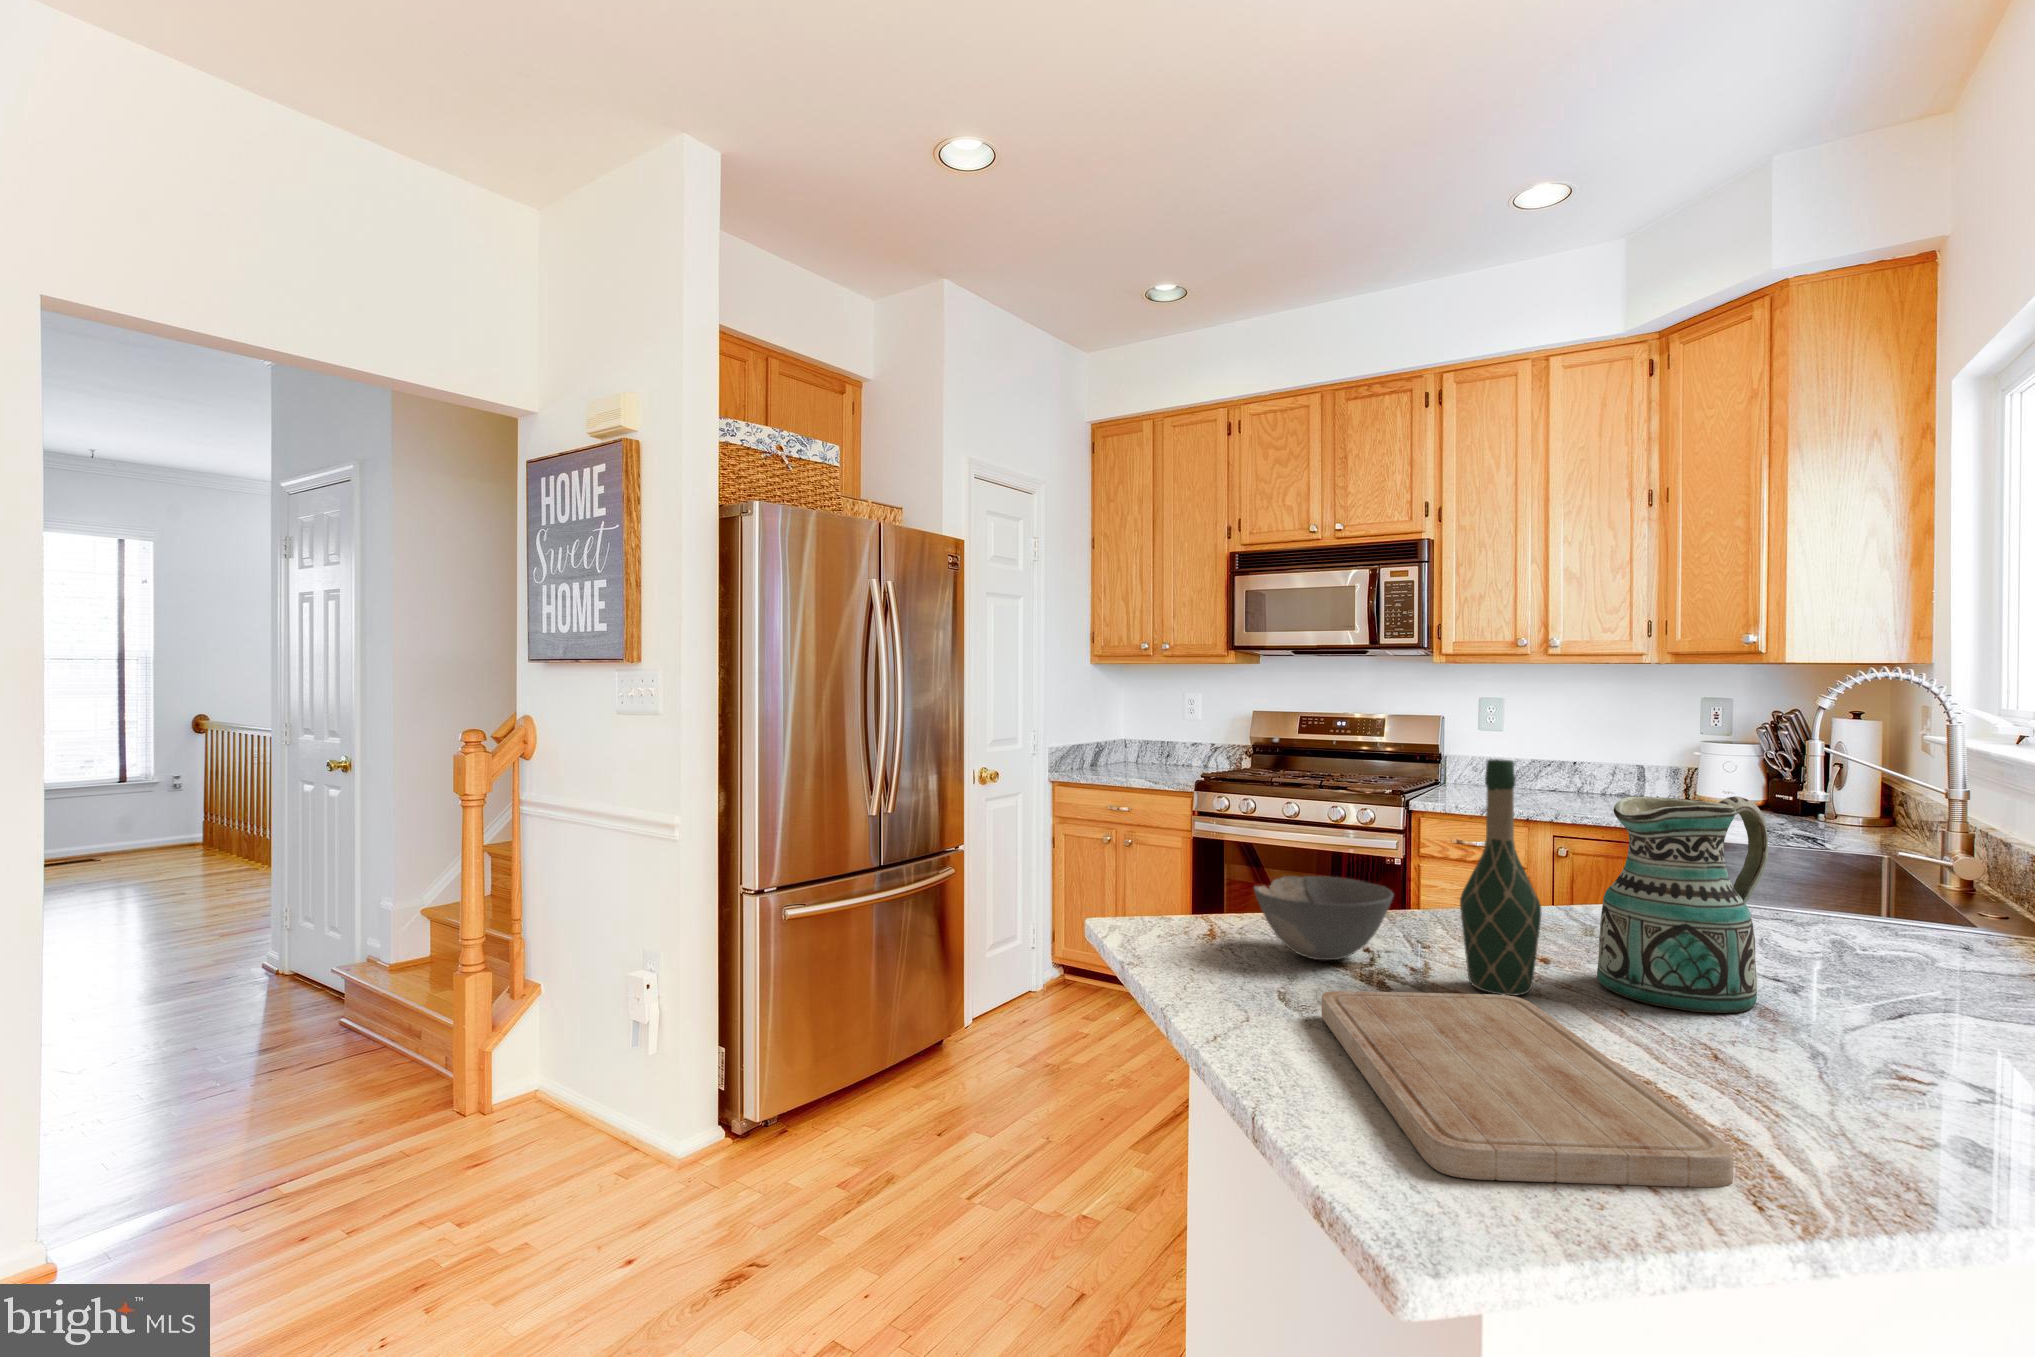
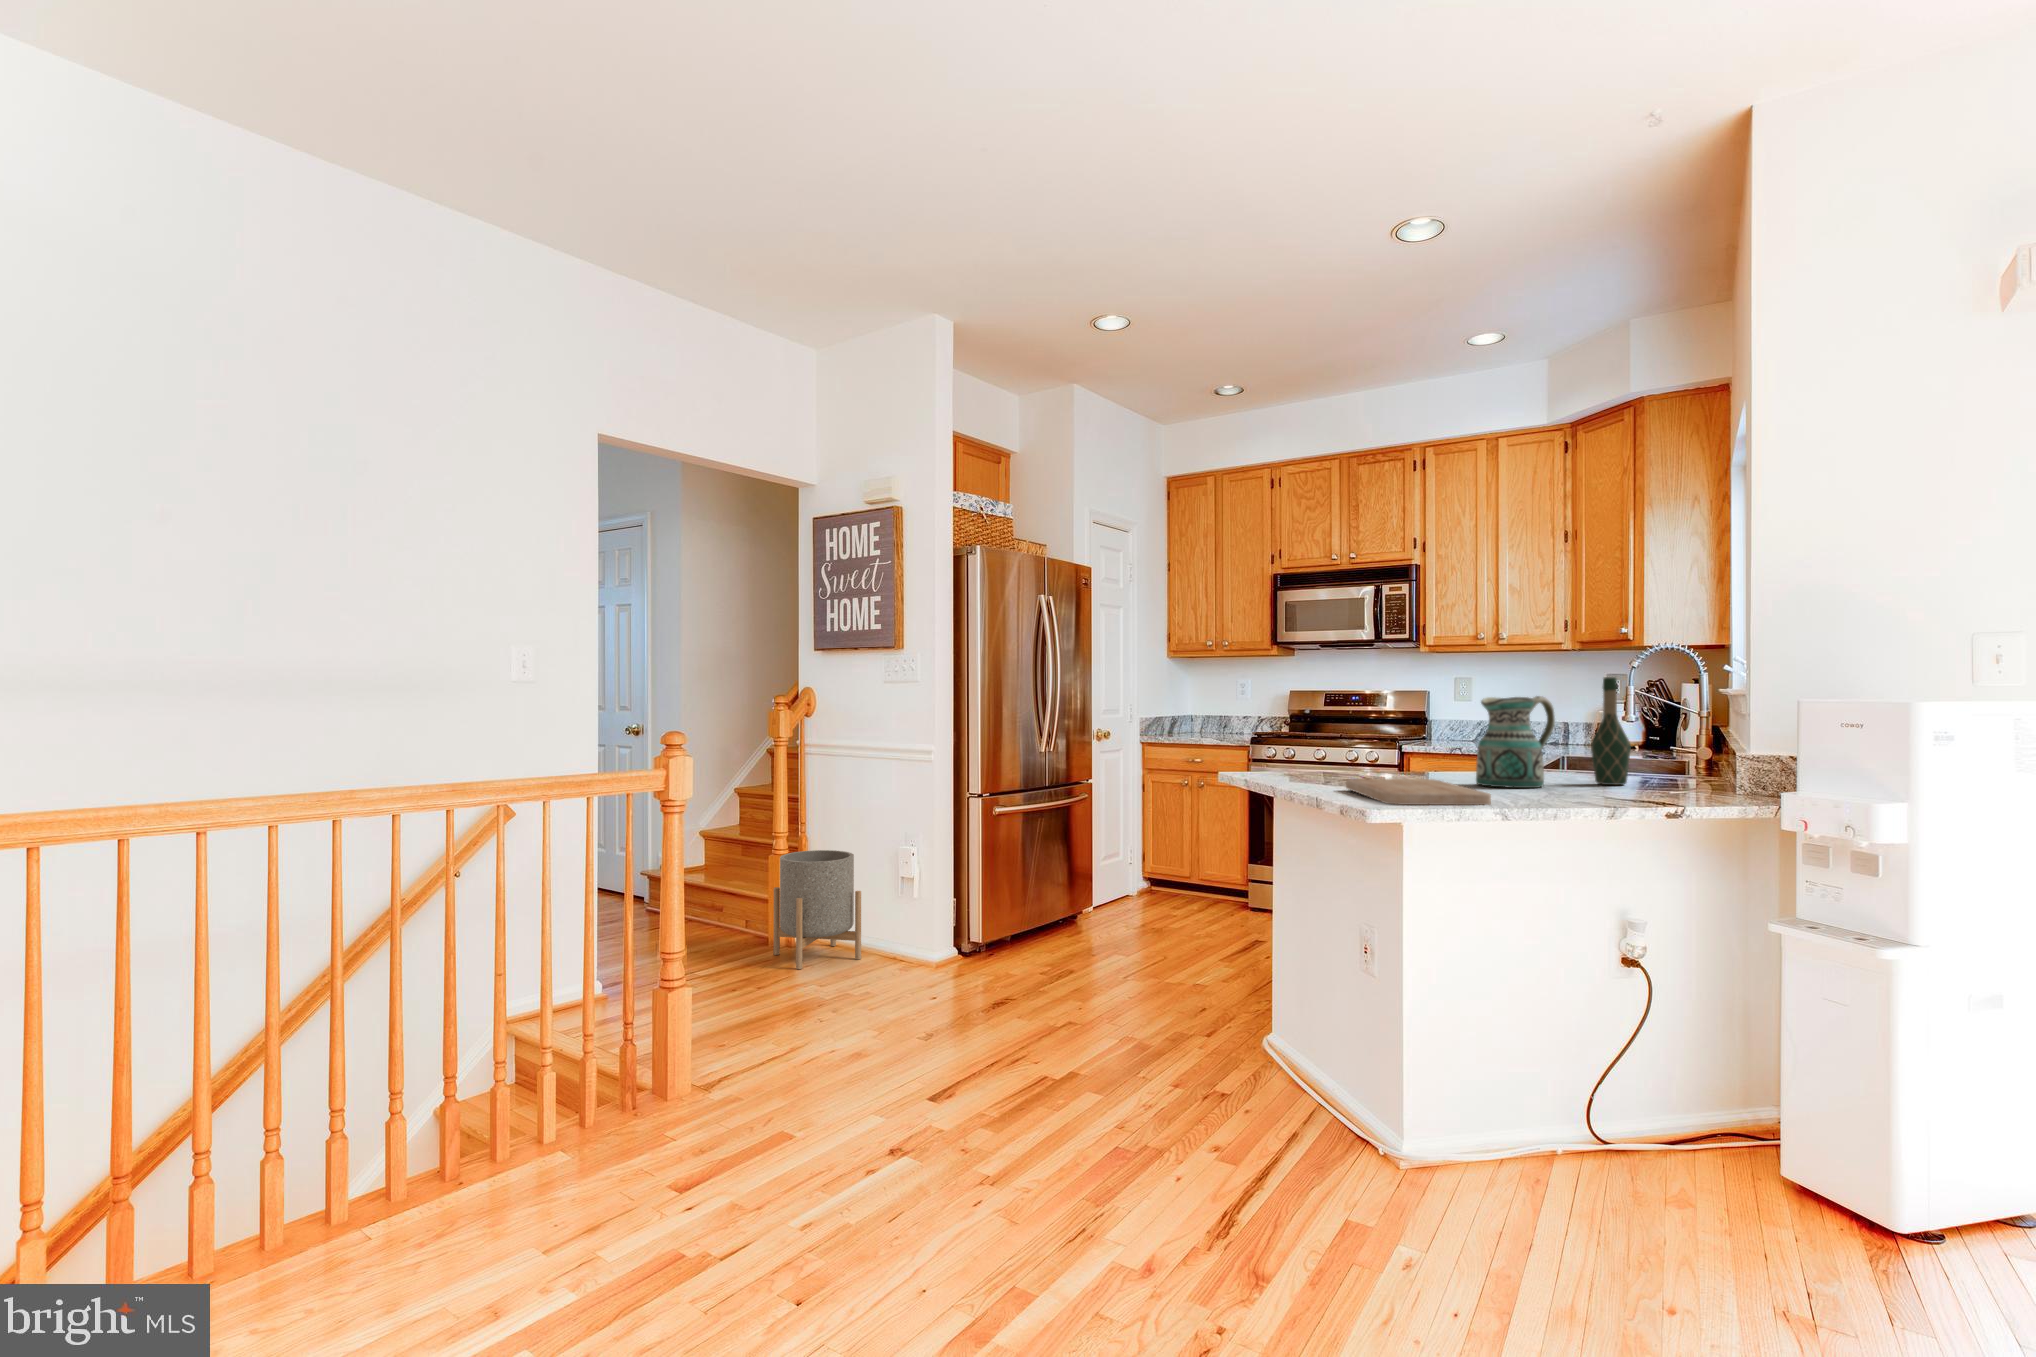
wine bottle: present [1460,759,1542,996] -> present [1591,677,1631,785]
bowl: present [1254,876,1393,960] -> none [1311,747,1380,782]
planter: none [438,968,569,1177] -> present [774,850,861,969]

